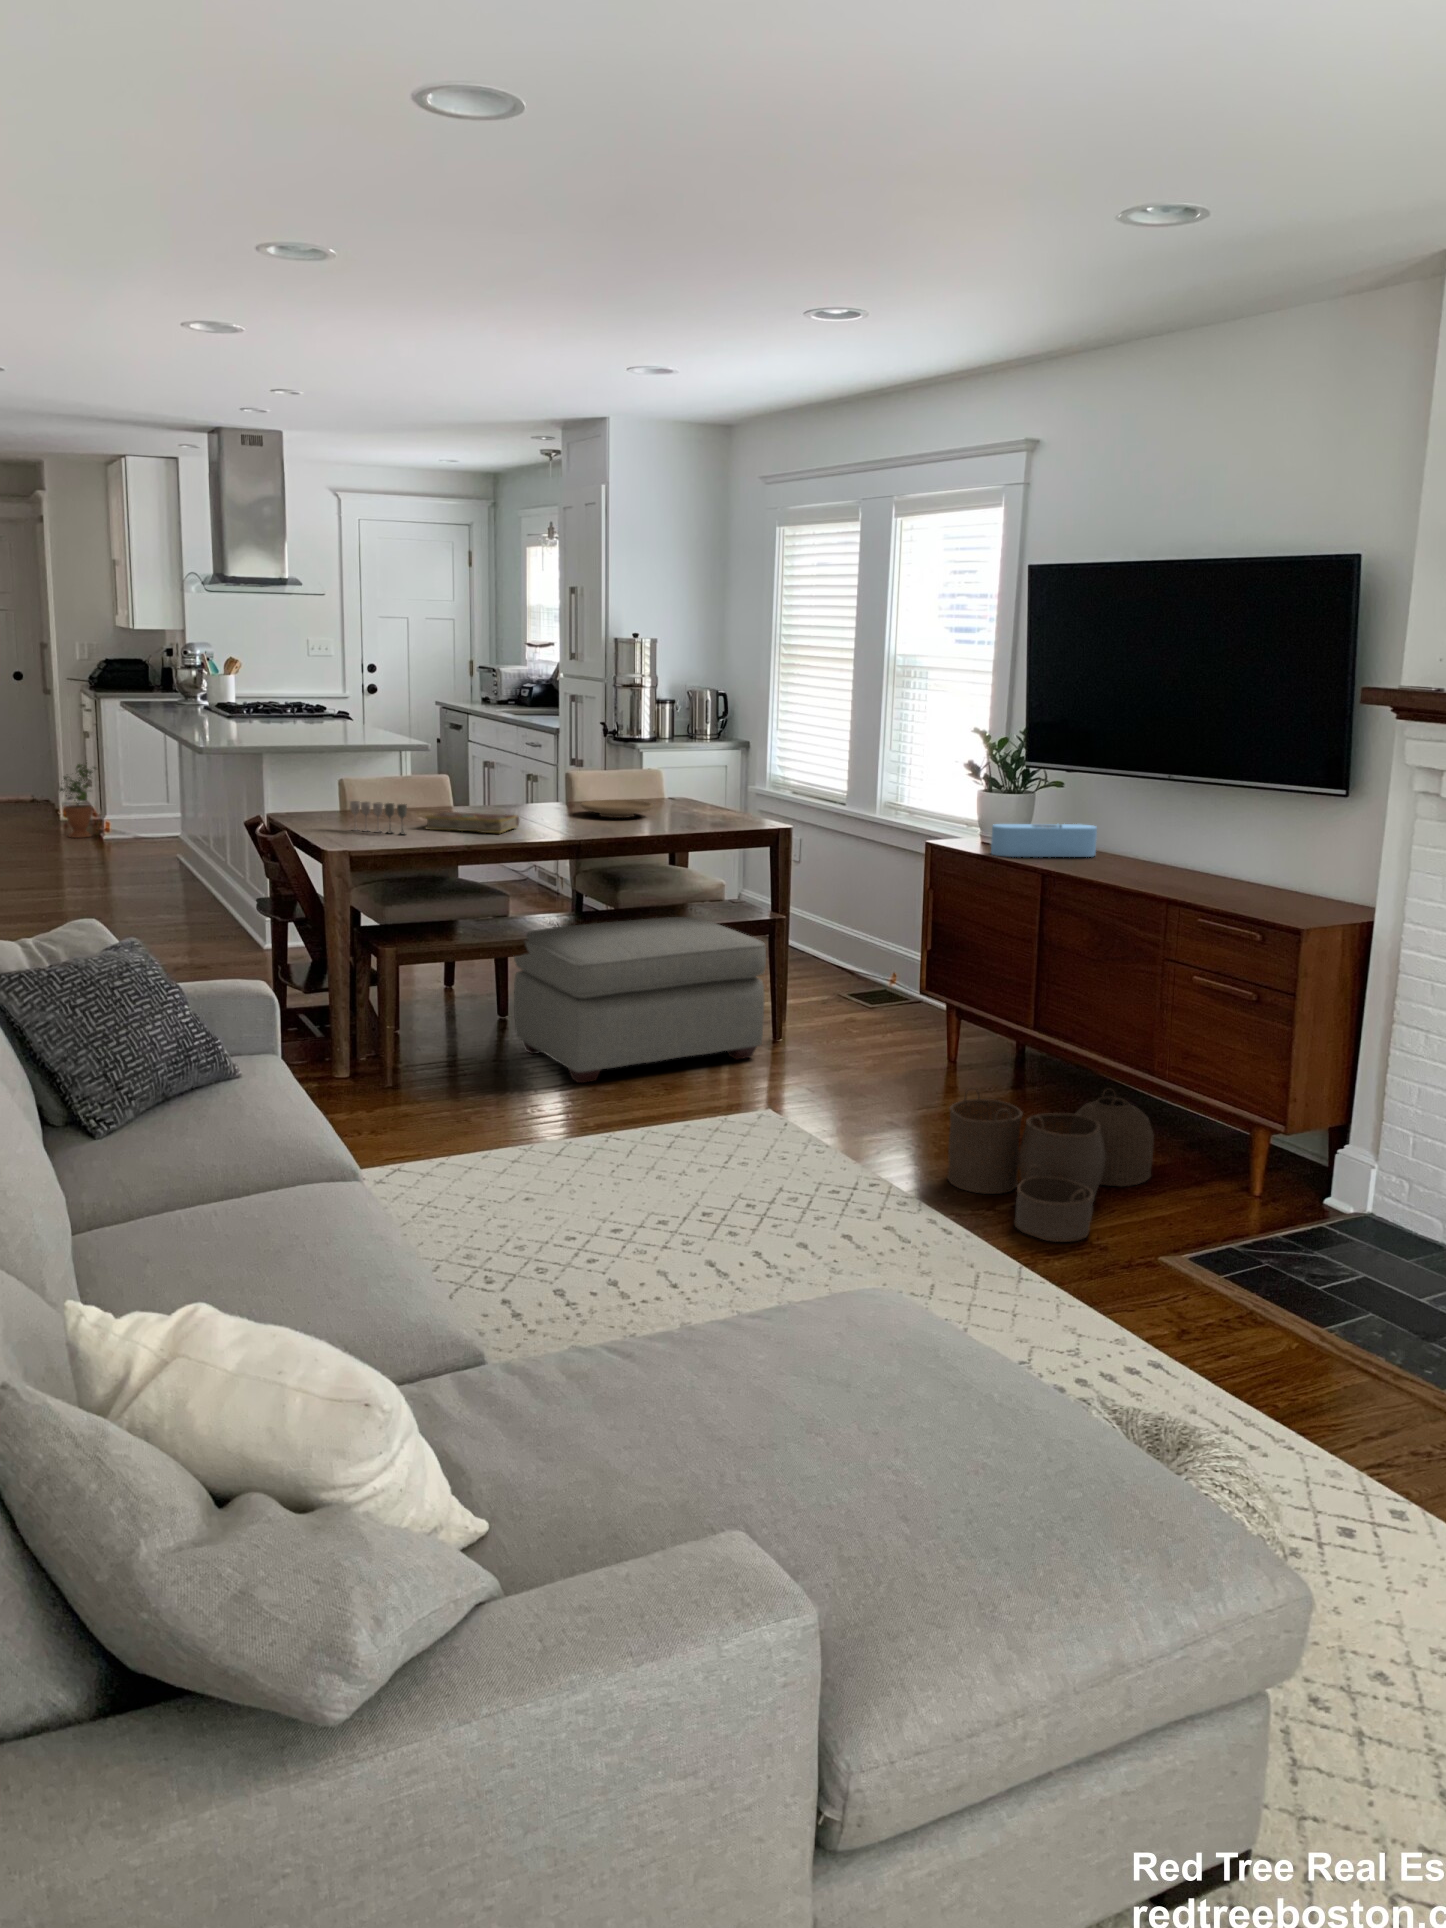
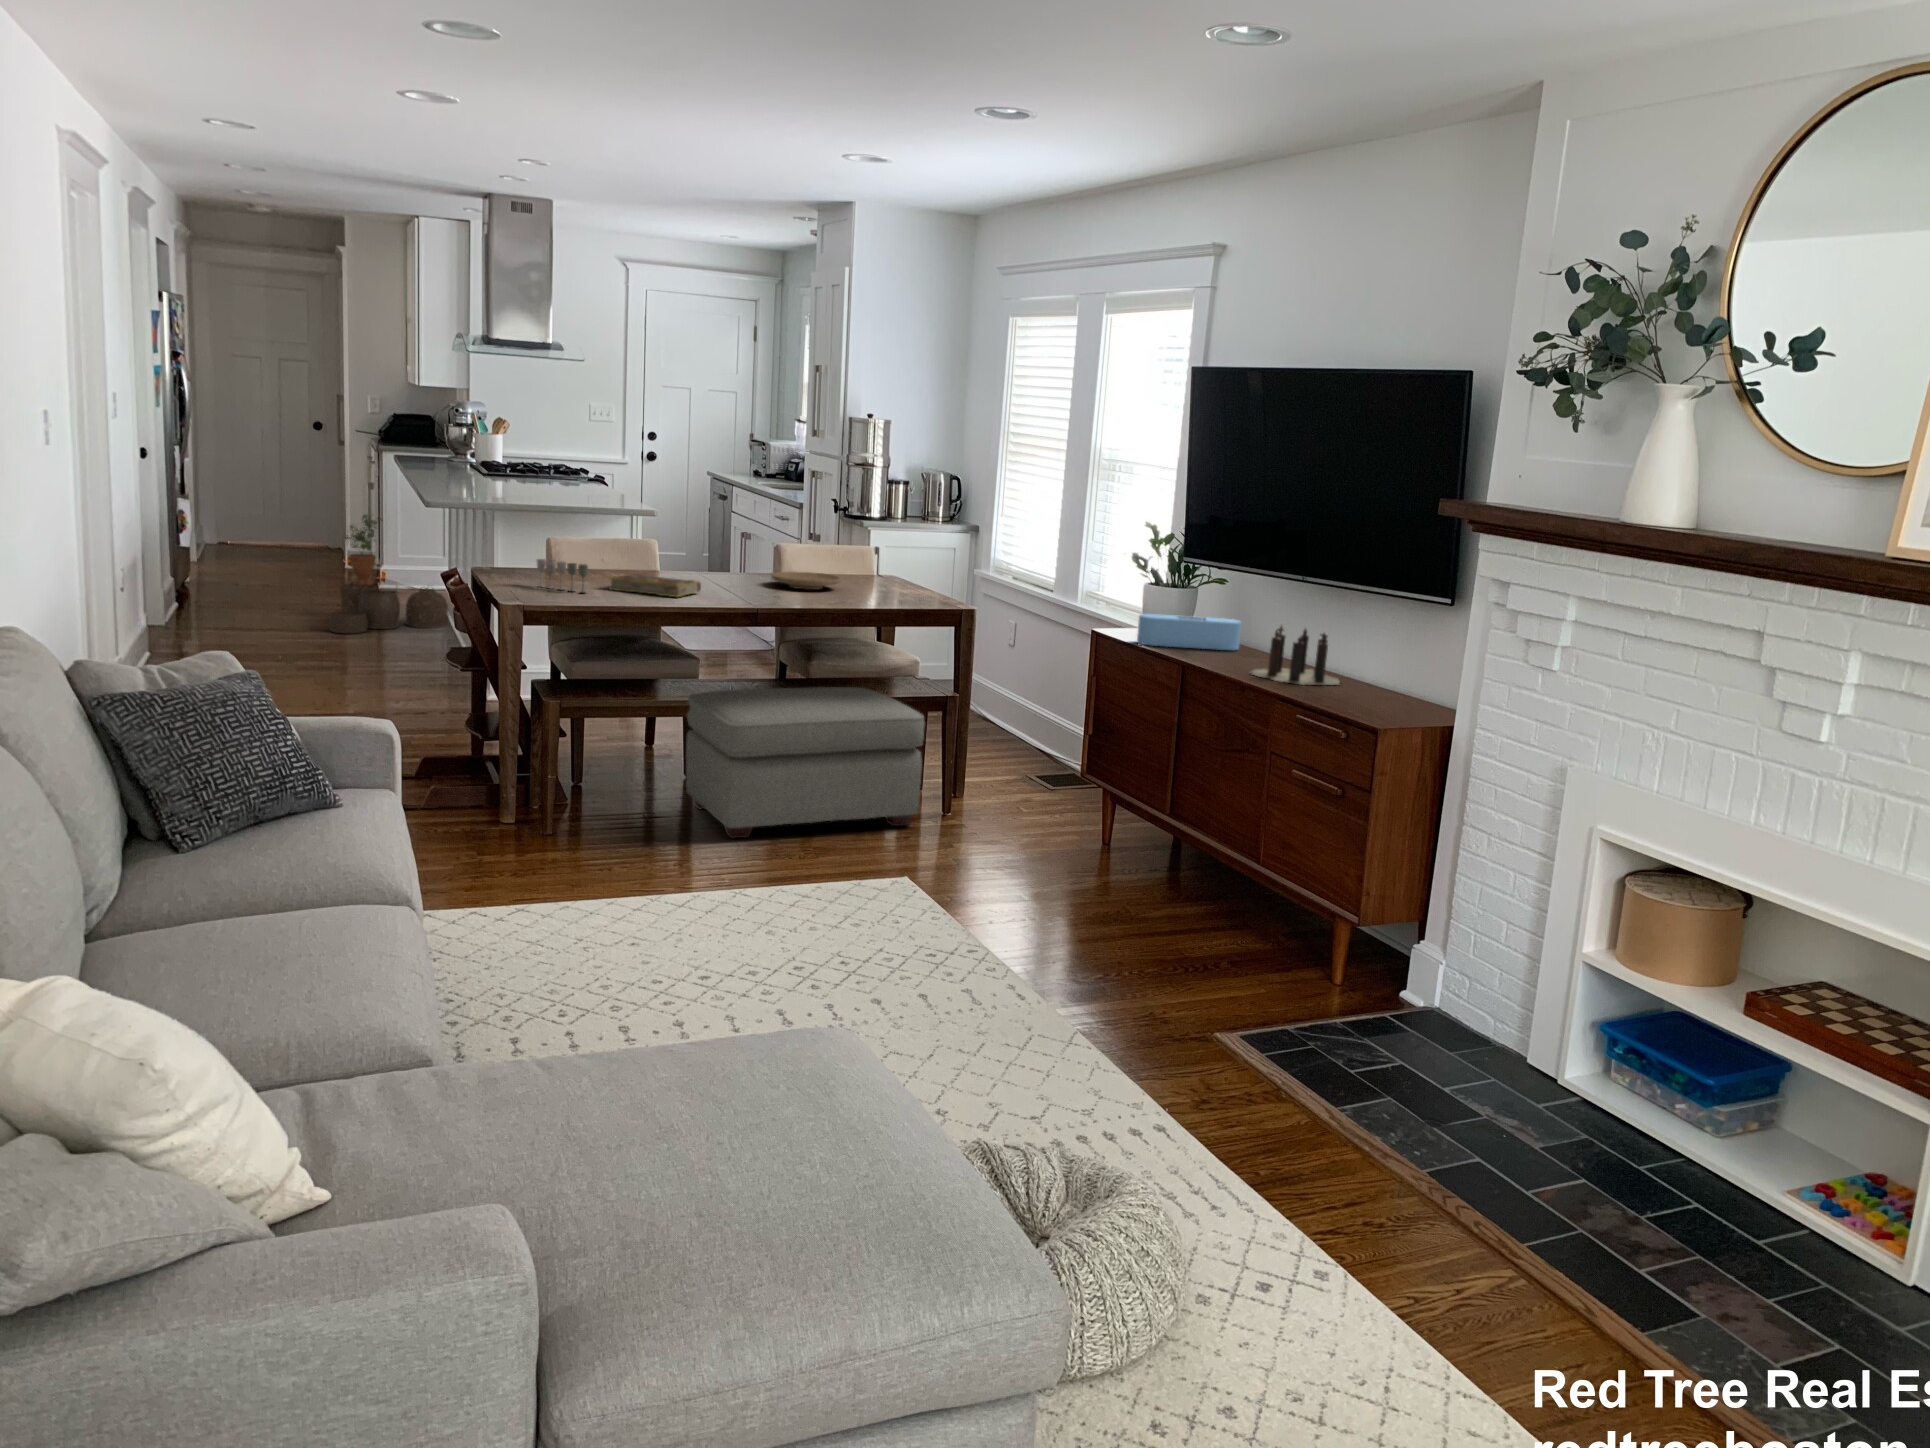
candle: none [1127,827,1247,889] -> present [1251,626,1340,685]
woven basket: present [948,1088,1154,1242] -> present [330,579,449,633]

